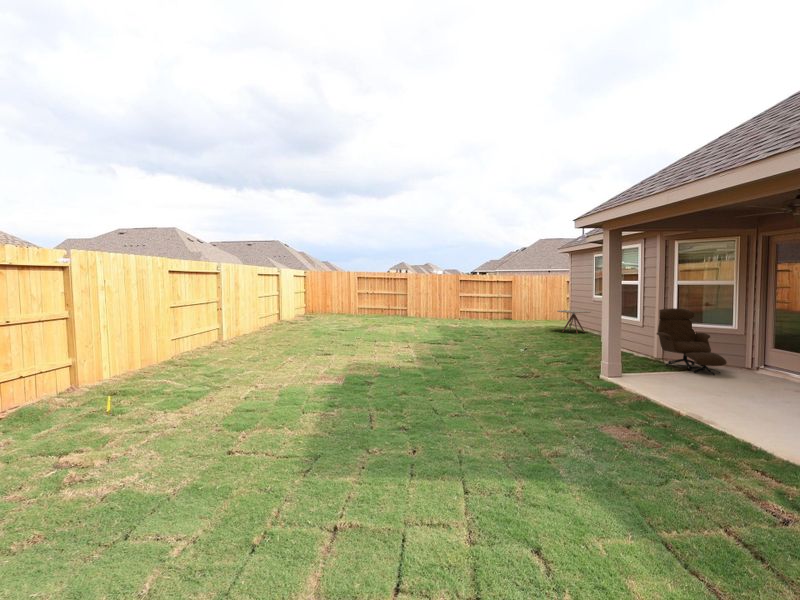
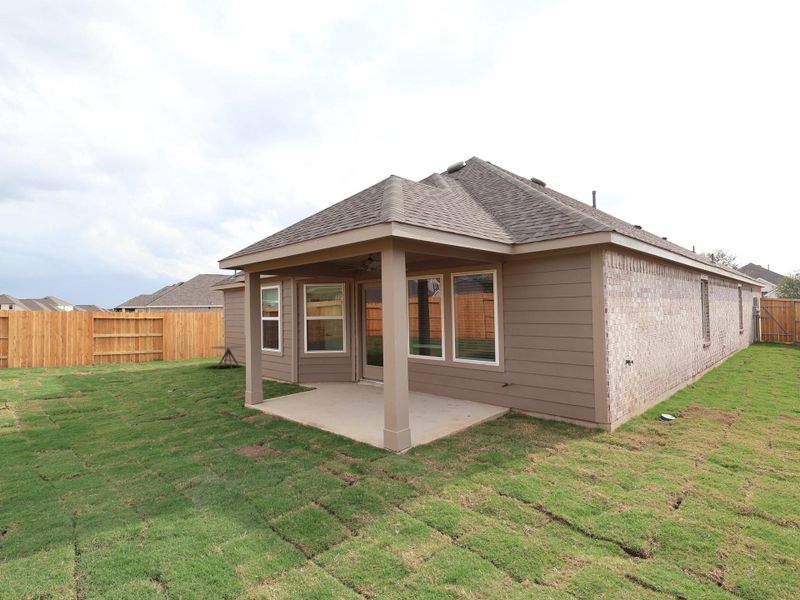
lounge chair: present [657,308,727,375] -> none [294,339,341,390]

